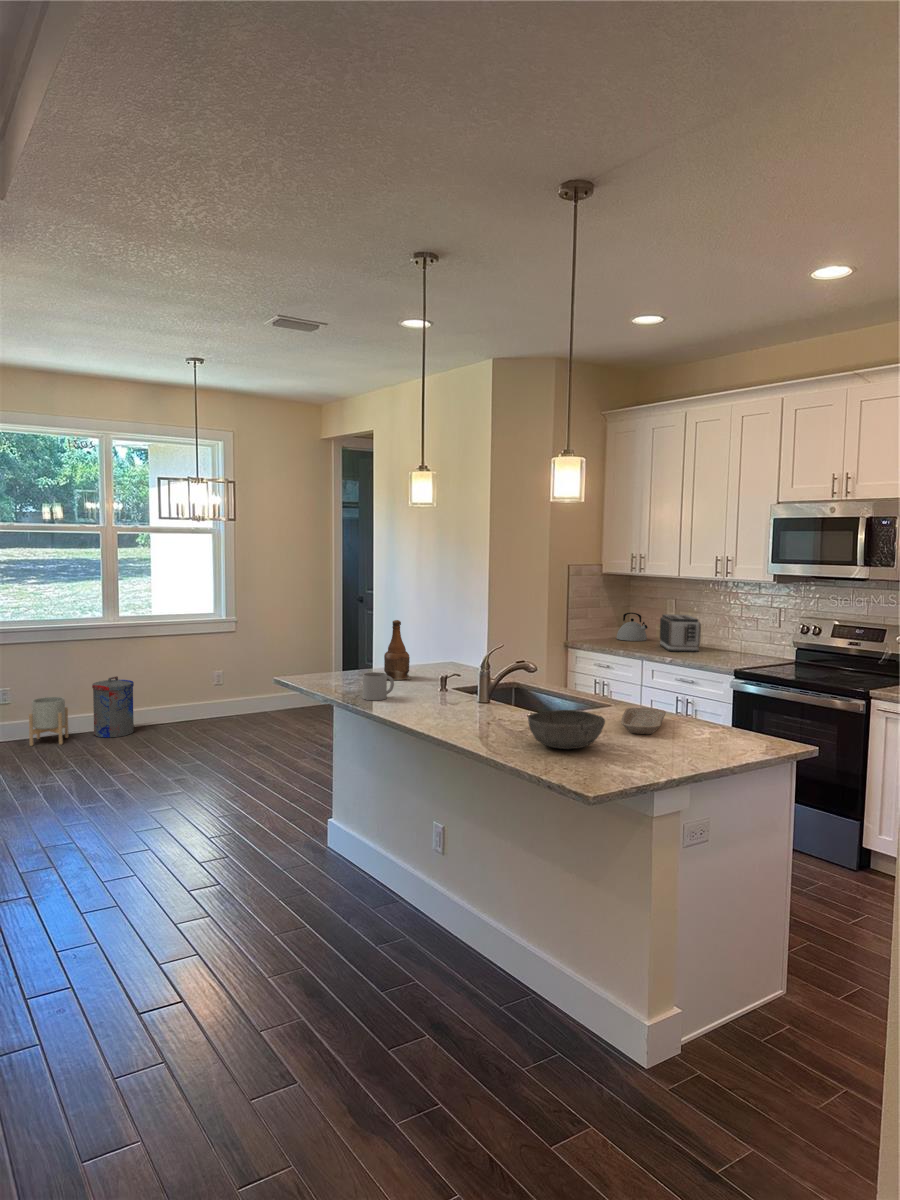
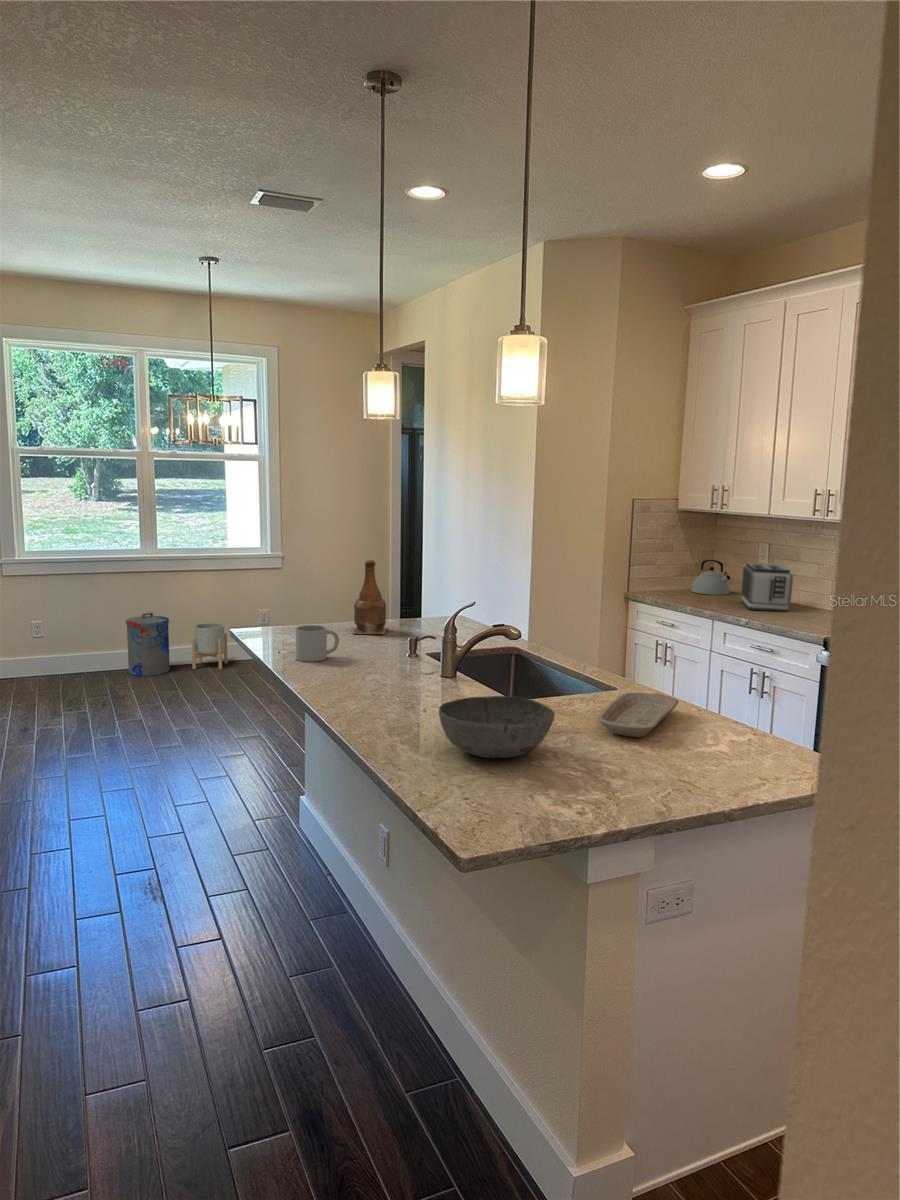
planter: present [29,697,68,746] -> present [192,623,228,669]

